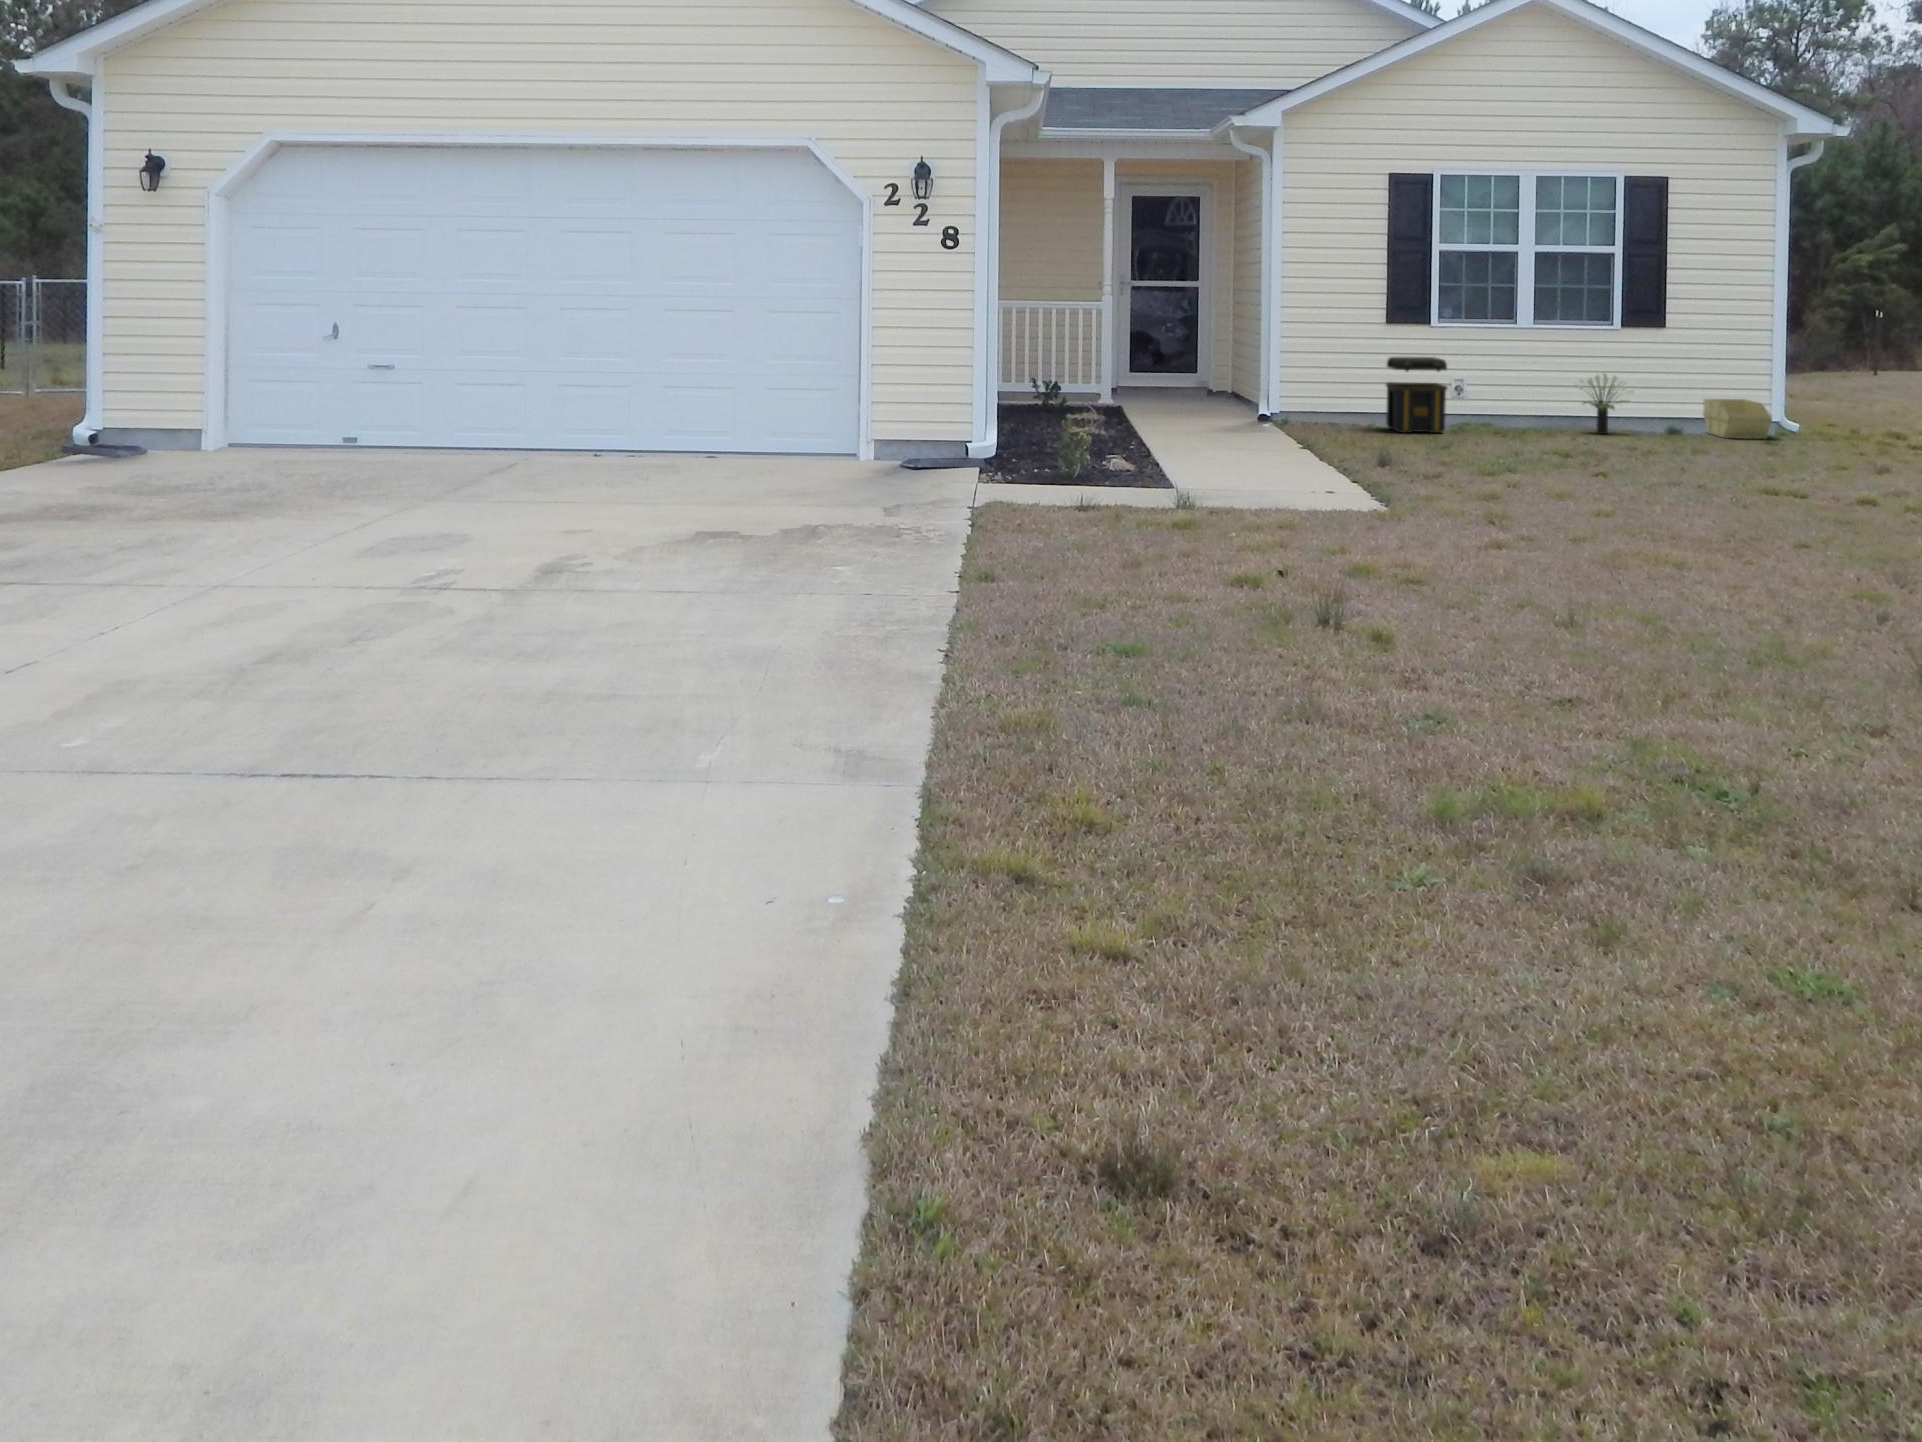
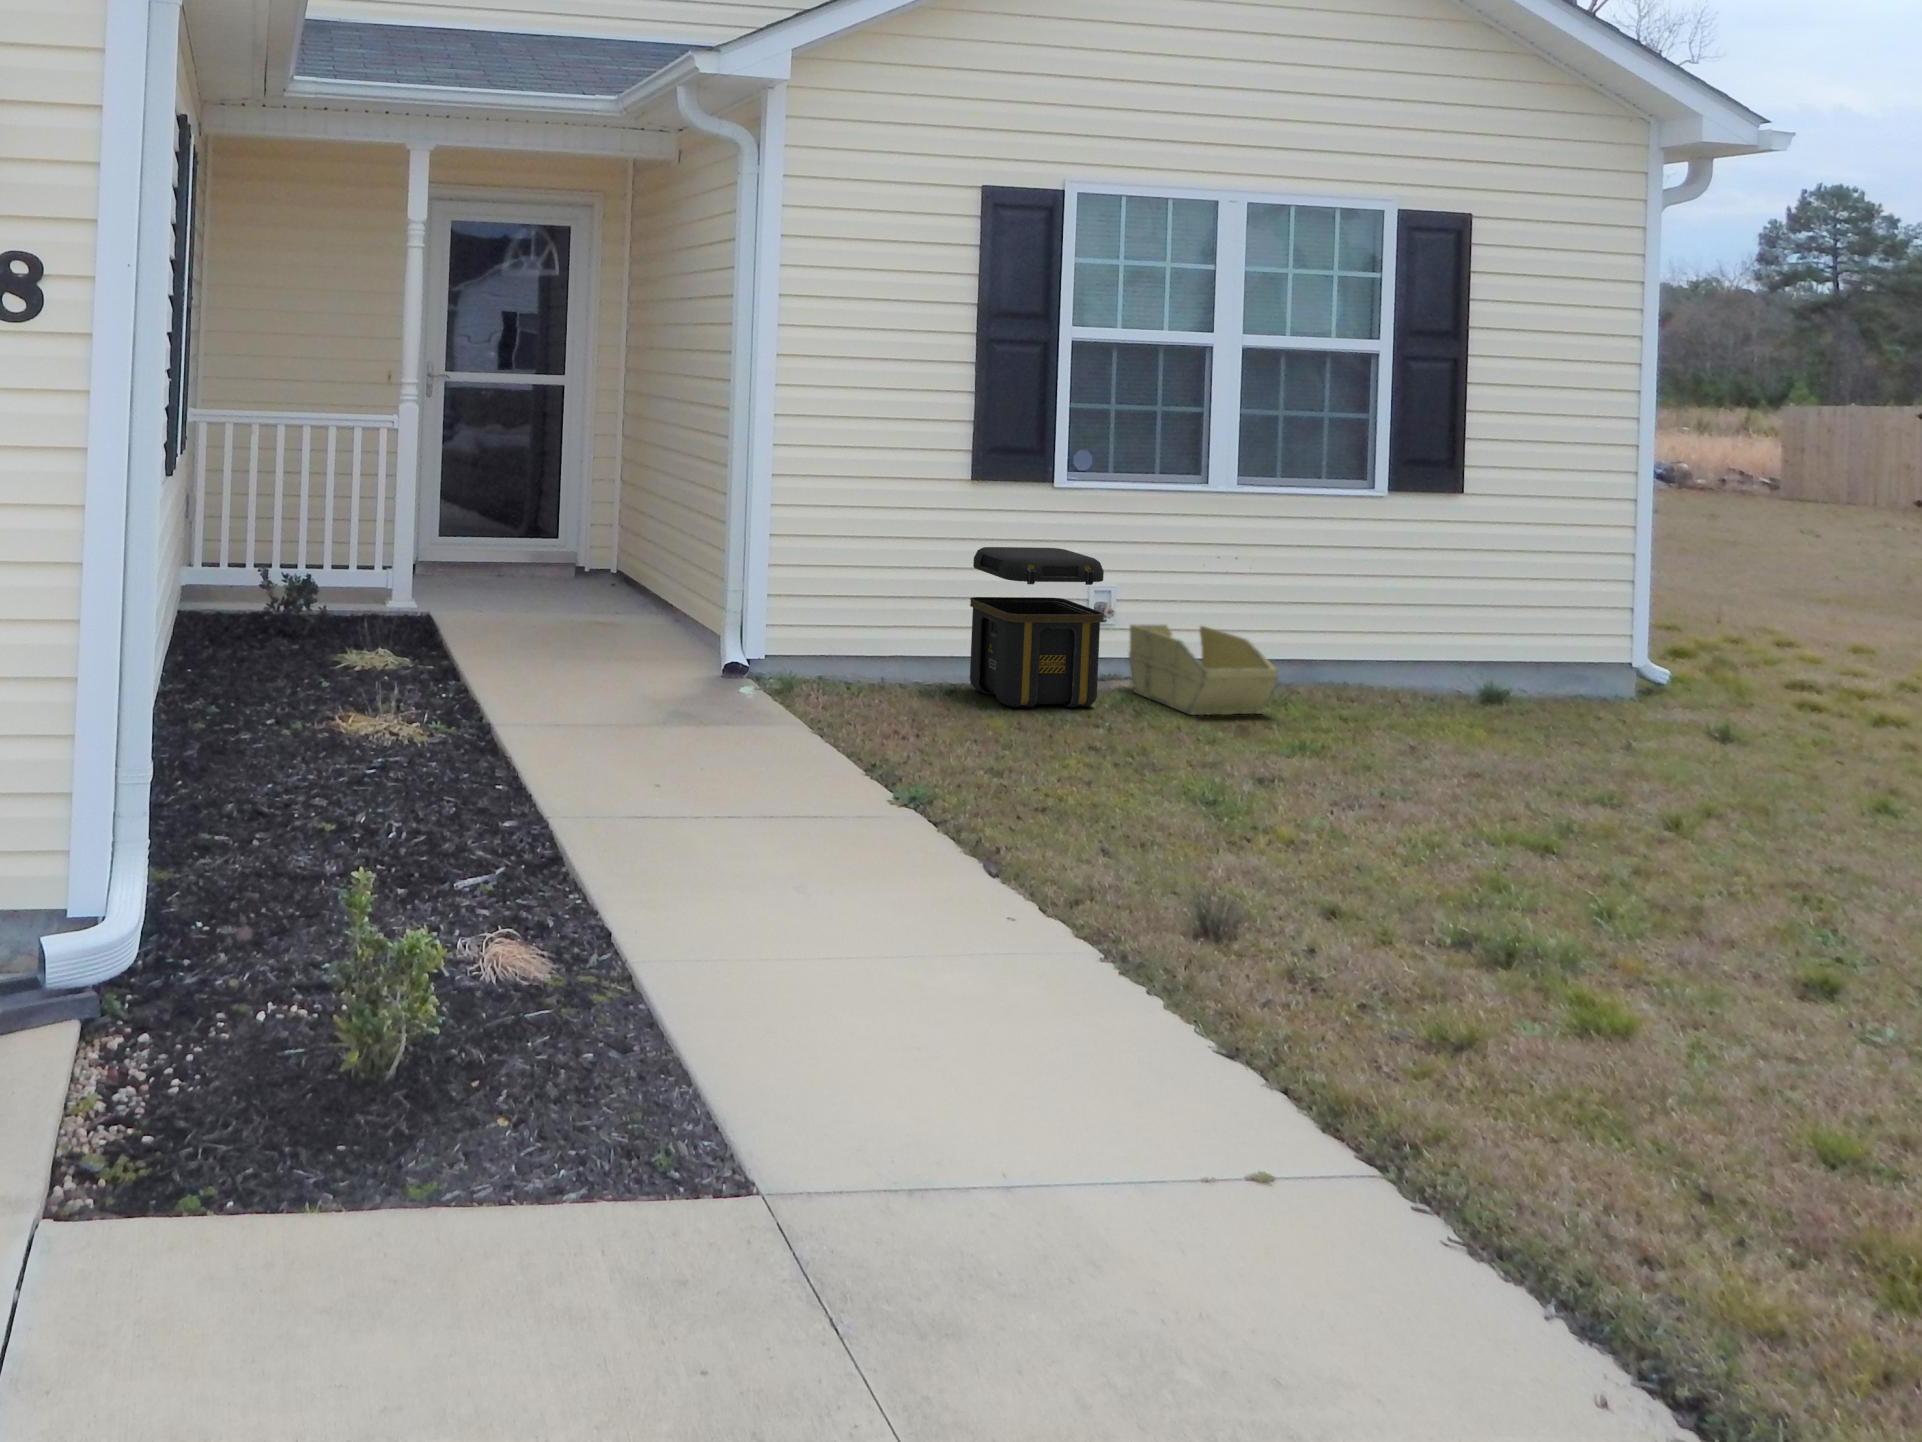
potted plant: present [1575,373,1634,434] -> none [1316,583,1430,702]
storage bin: present [1703,399,1772,439] -> present [1129,624,1278,715]

